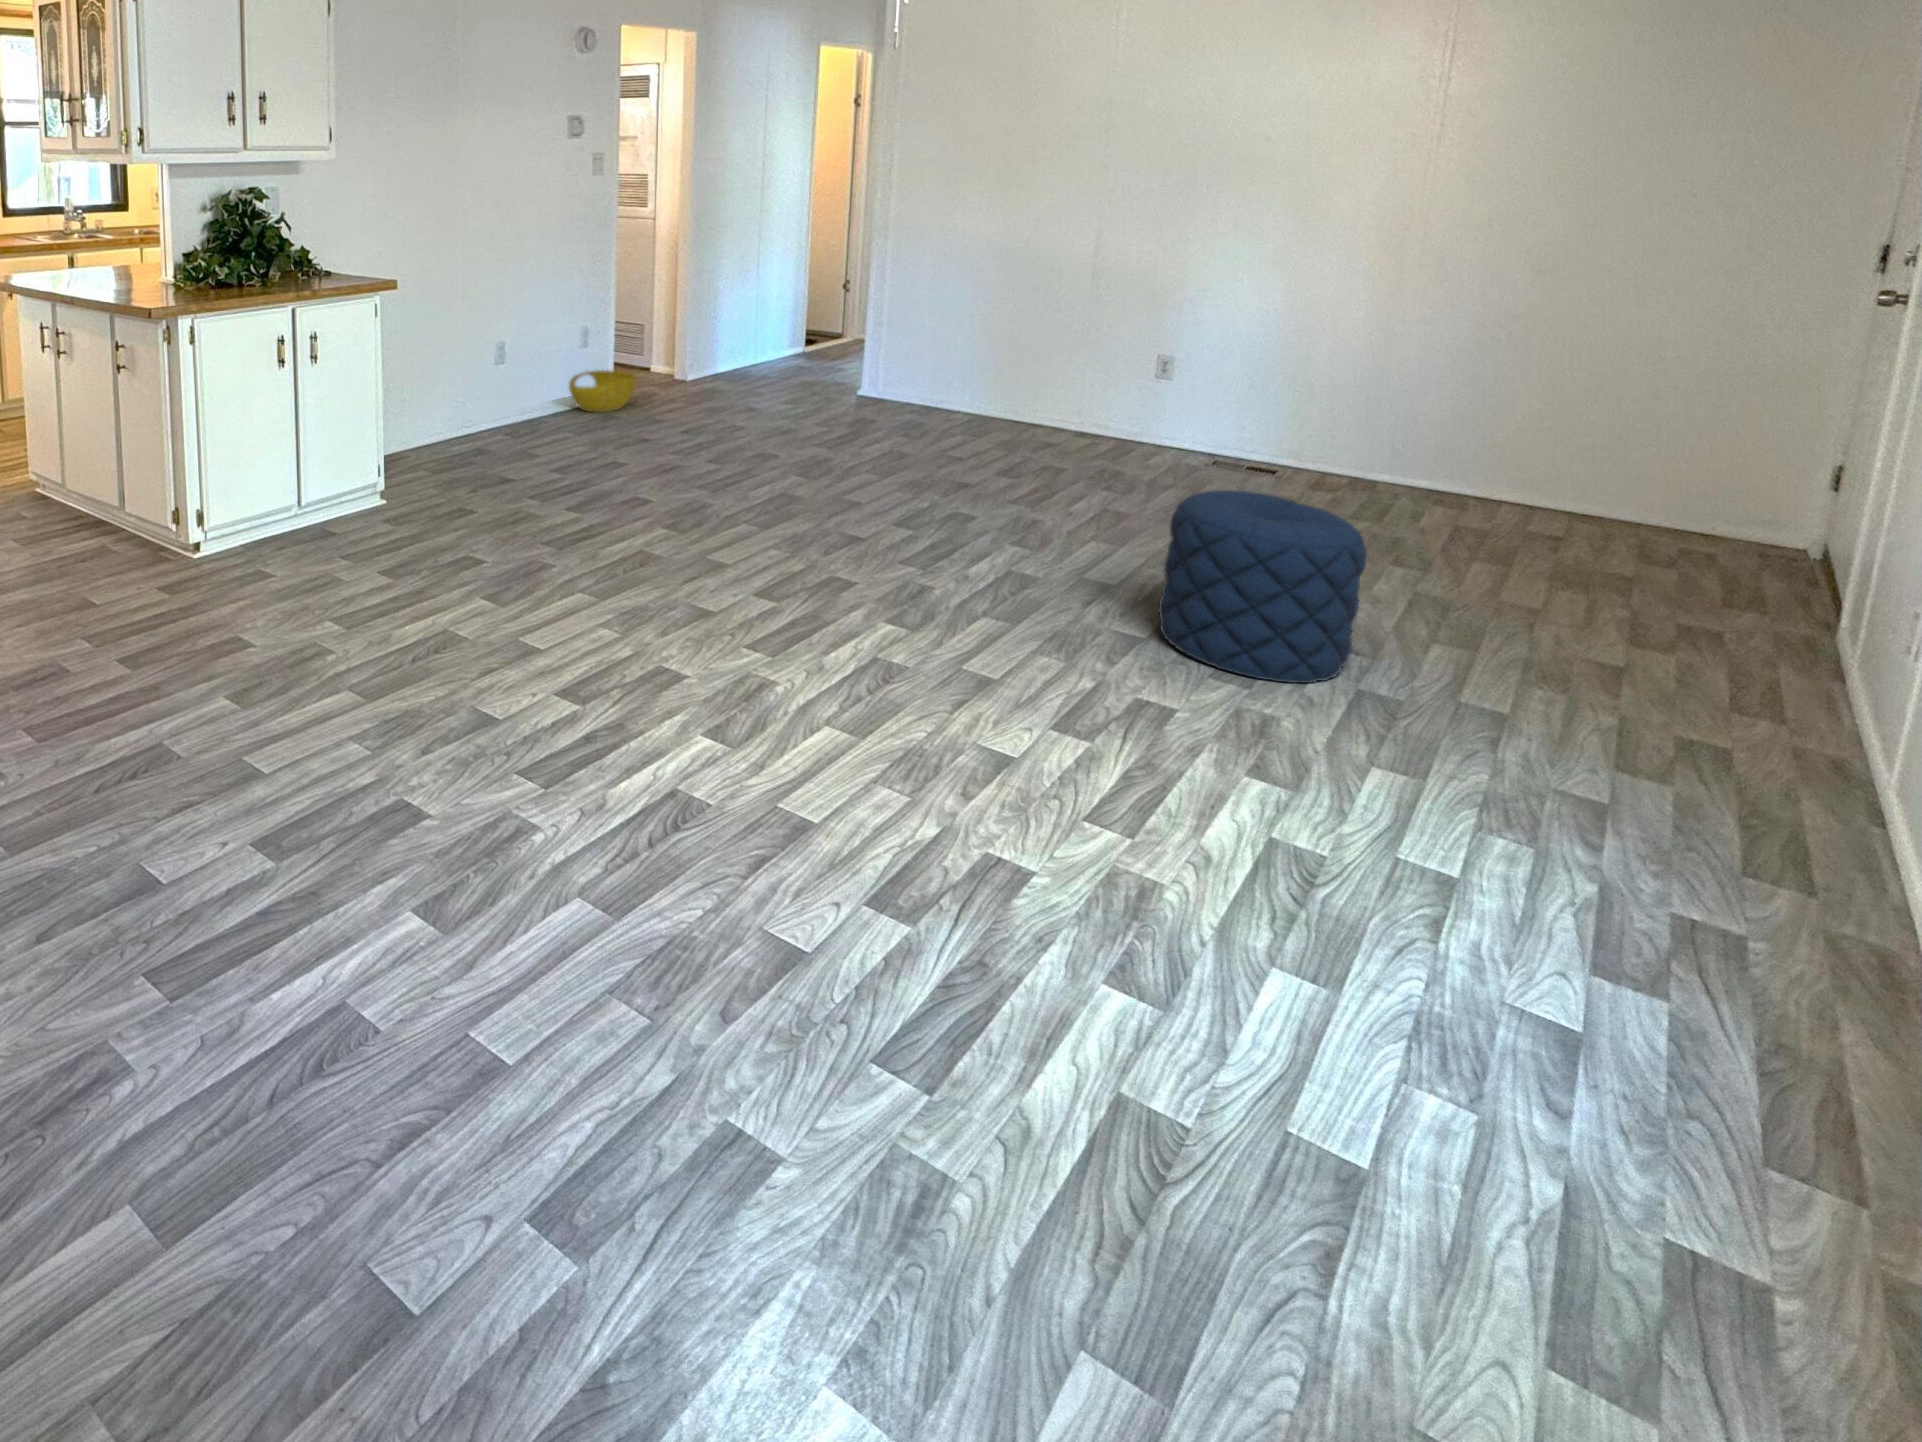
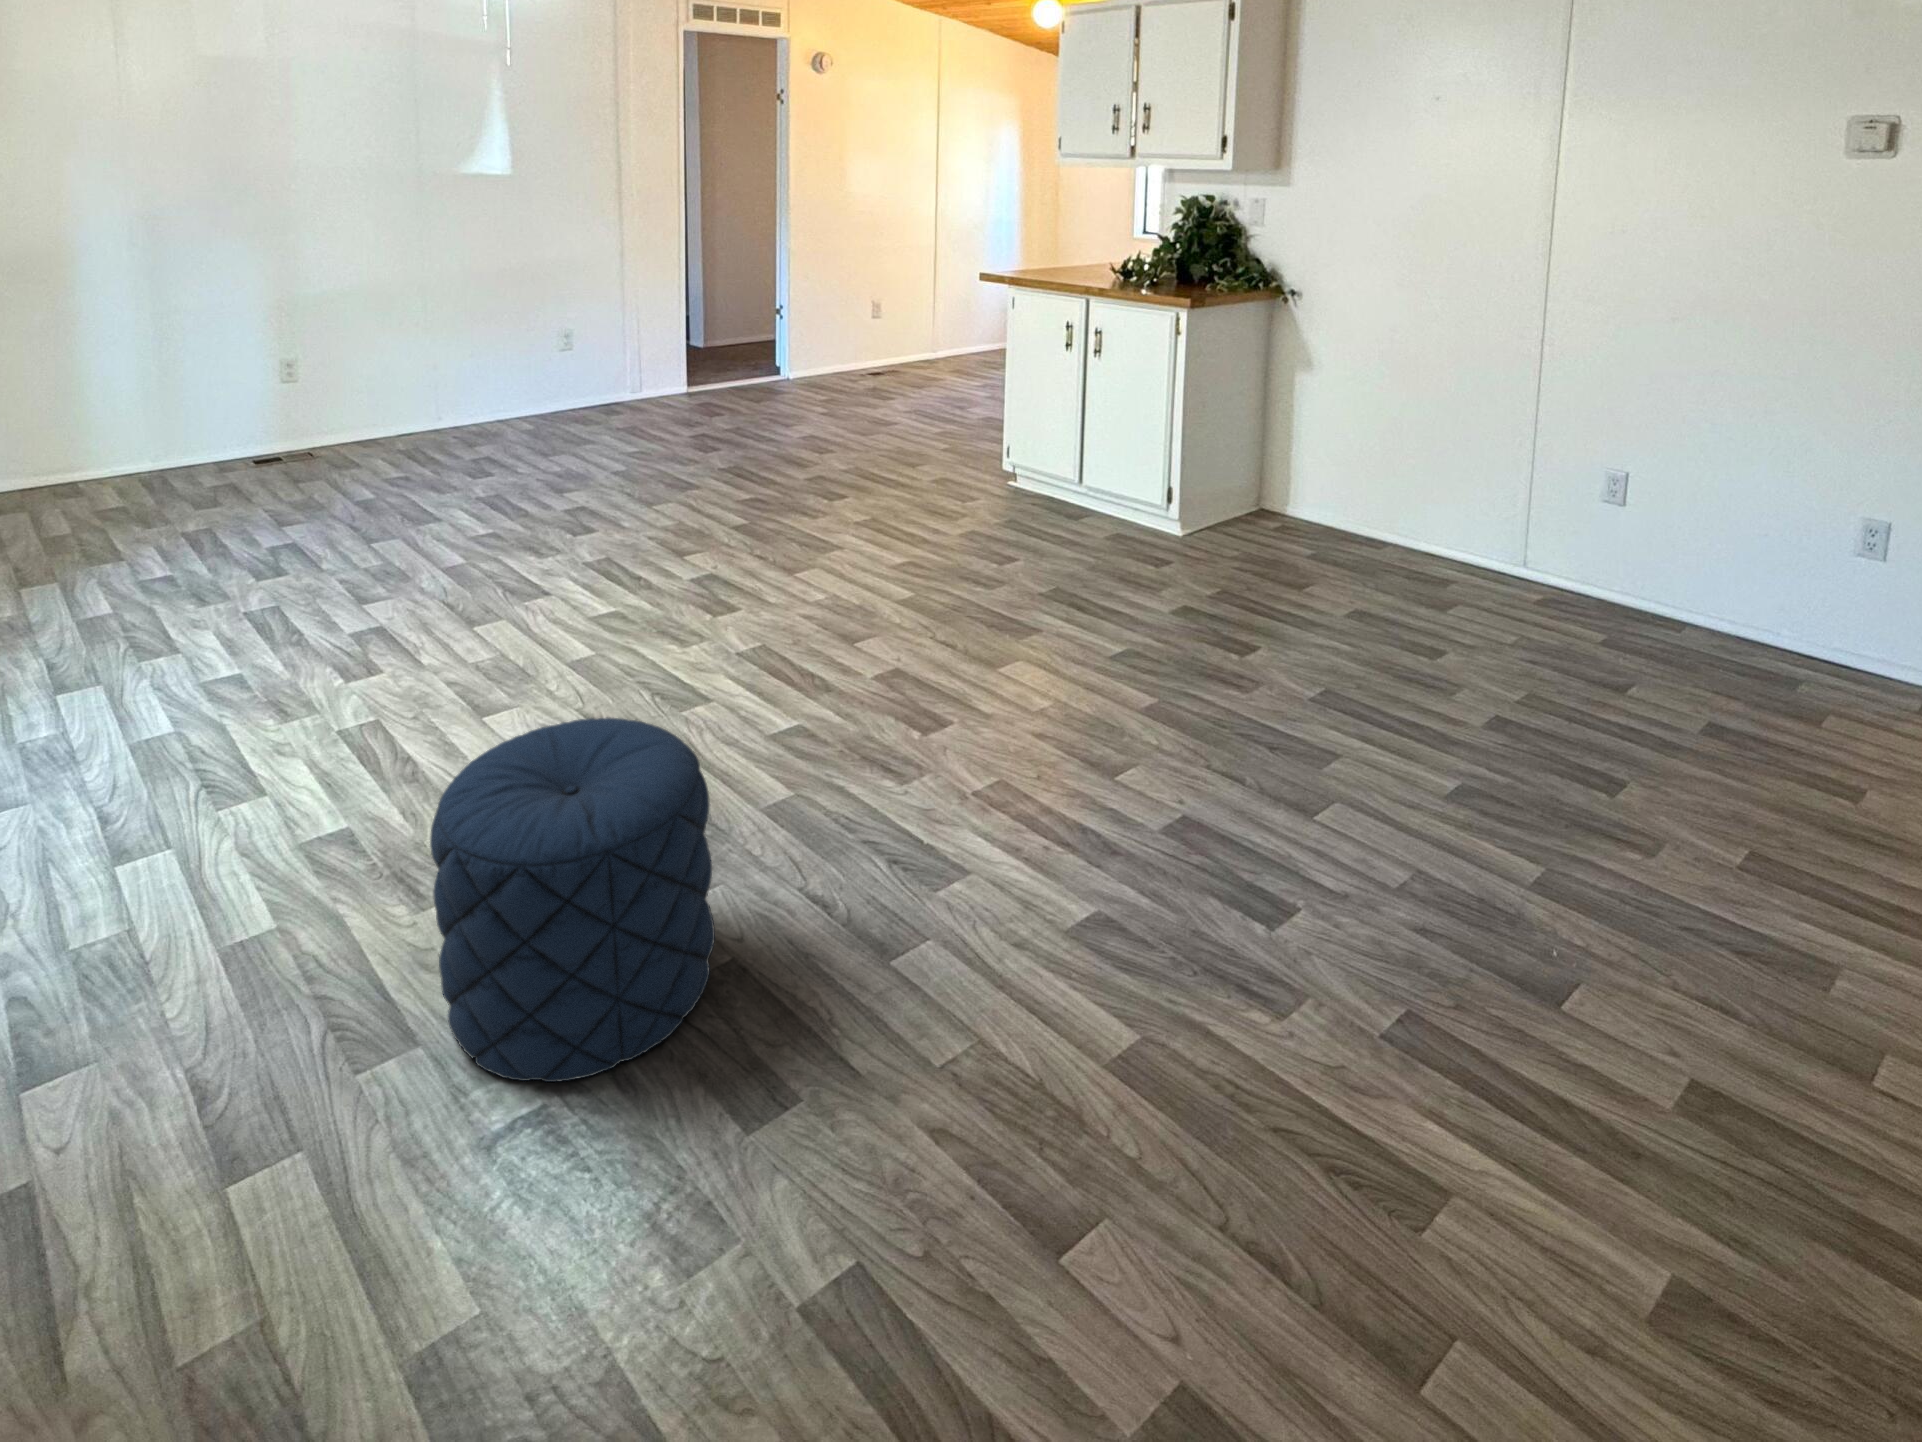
basket: present [569,370,636,412] -> none [1701,598,1898,698]

